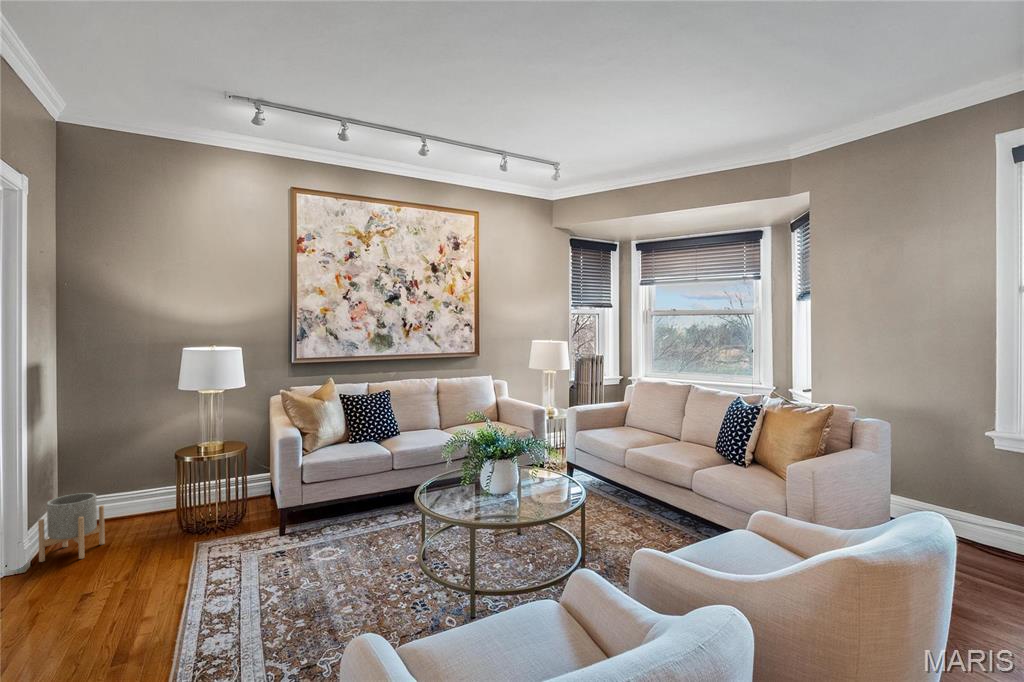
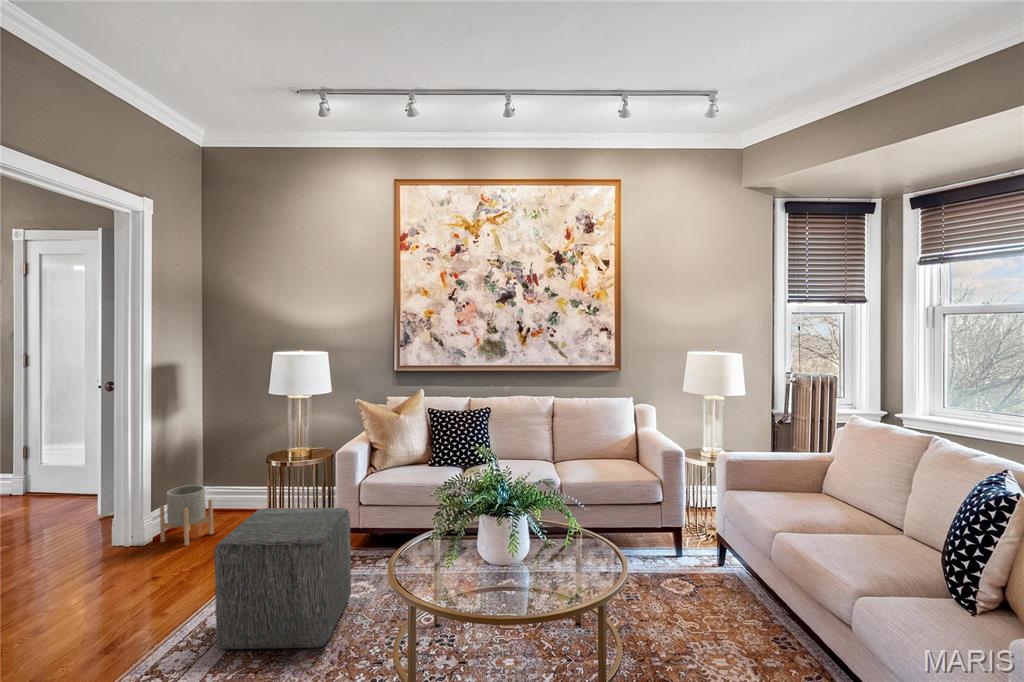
ottoman: none [231,476,345,618] -> present [214,508,351,649]

